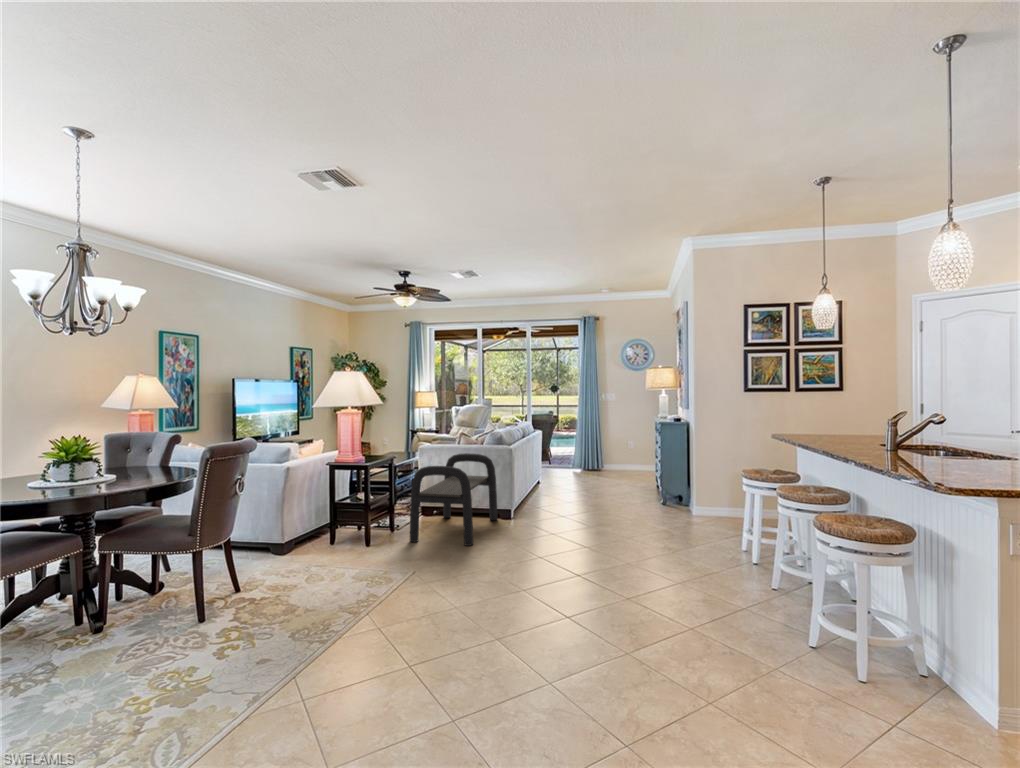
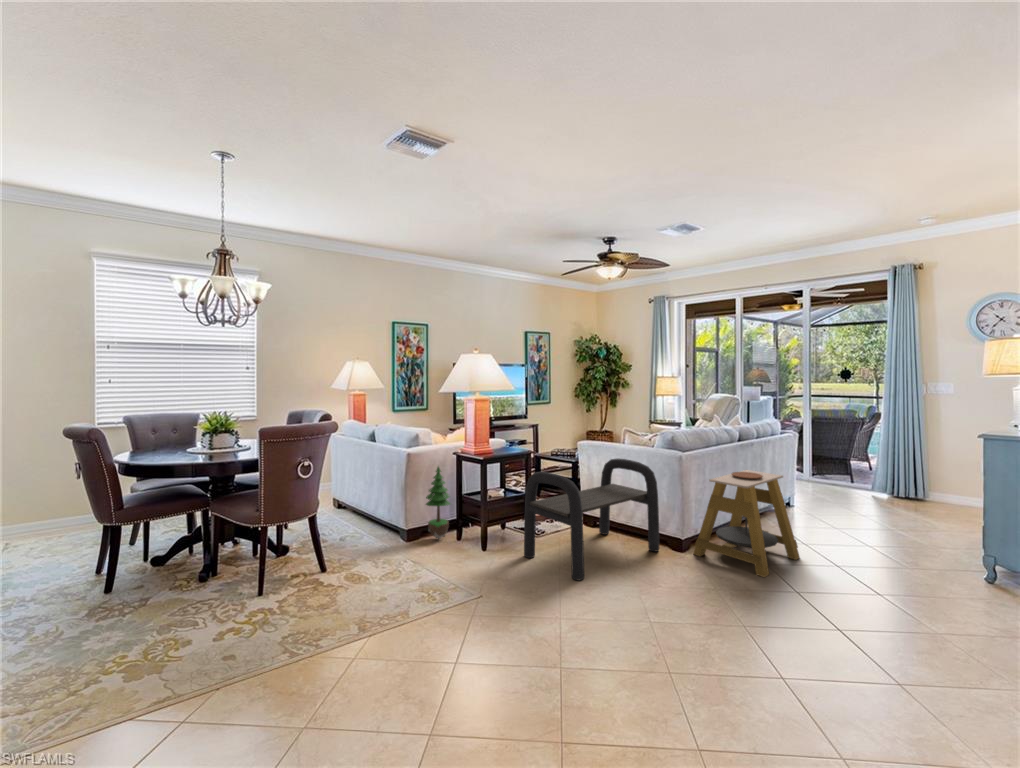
side table: none [519,453,575,520] -> present [693,470,800,577]
potted tree: none [300,475,328,548] -> present [426,467,450,539]

